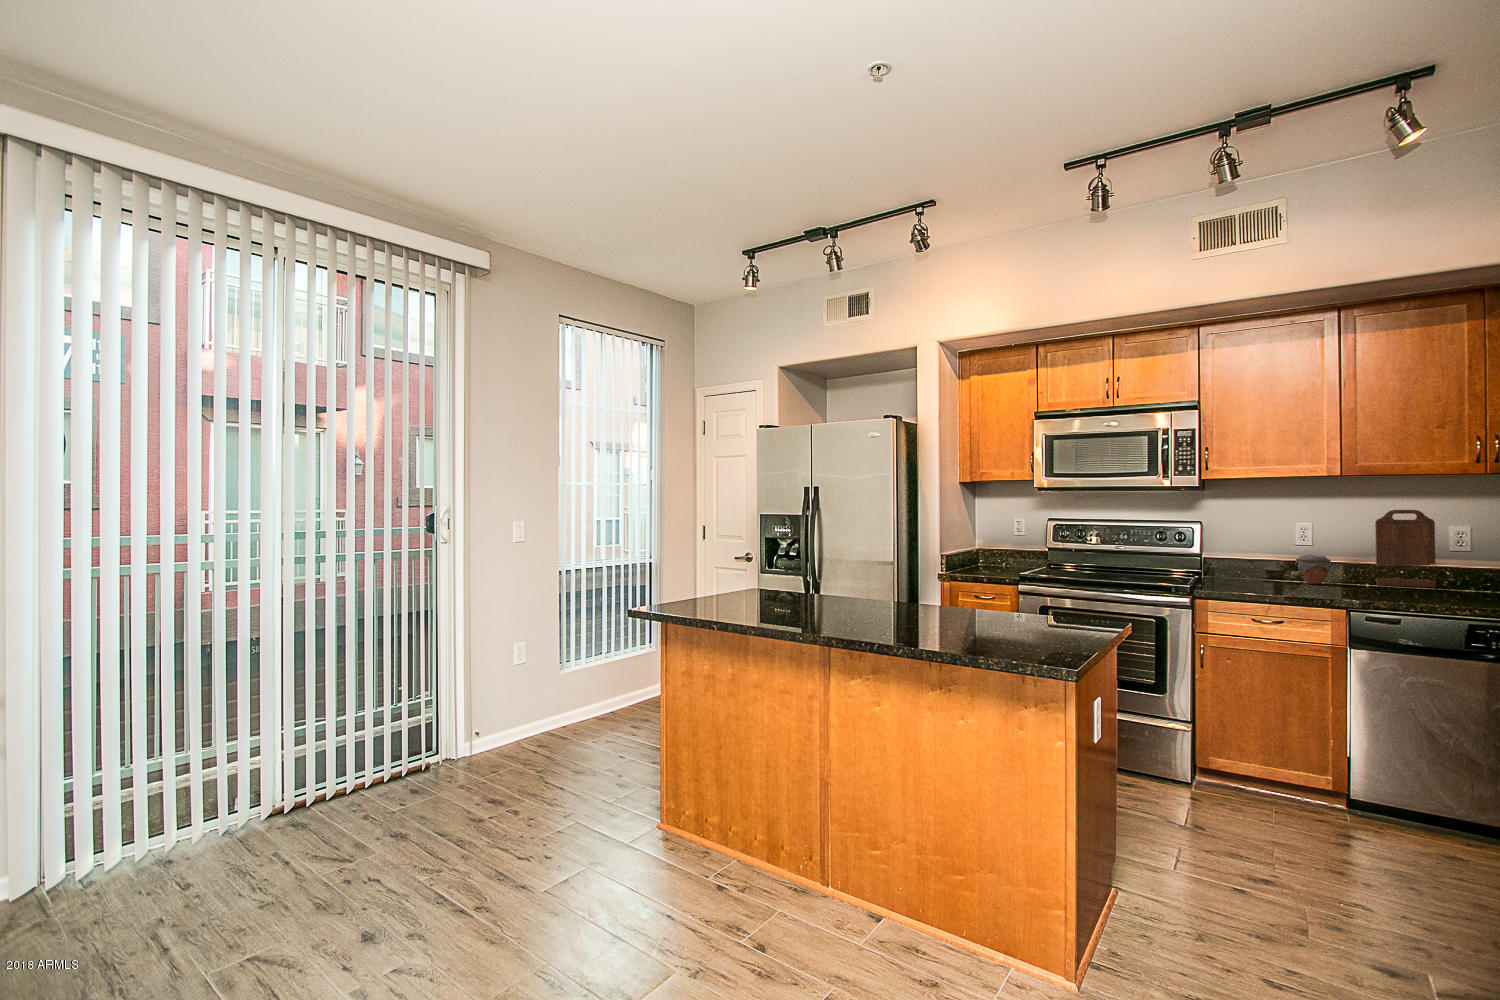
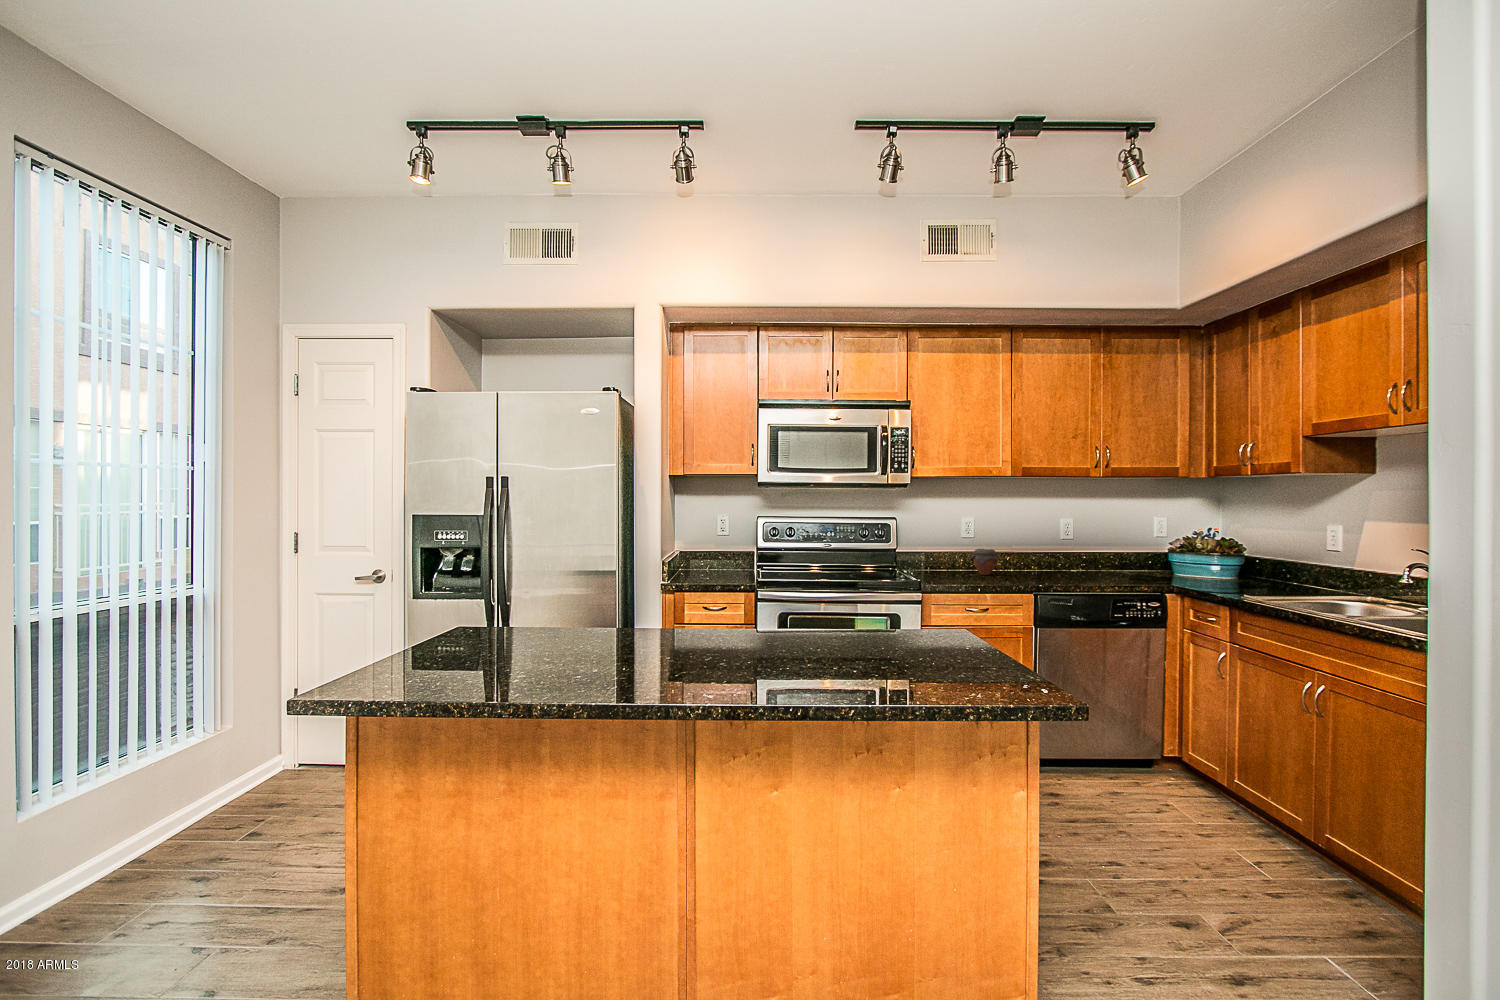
cutting board: present [1375,510,1436,587] -> none [1026,508,1064,573]

